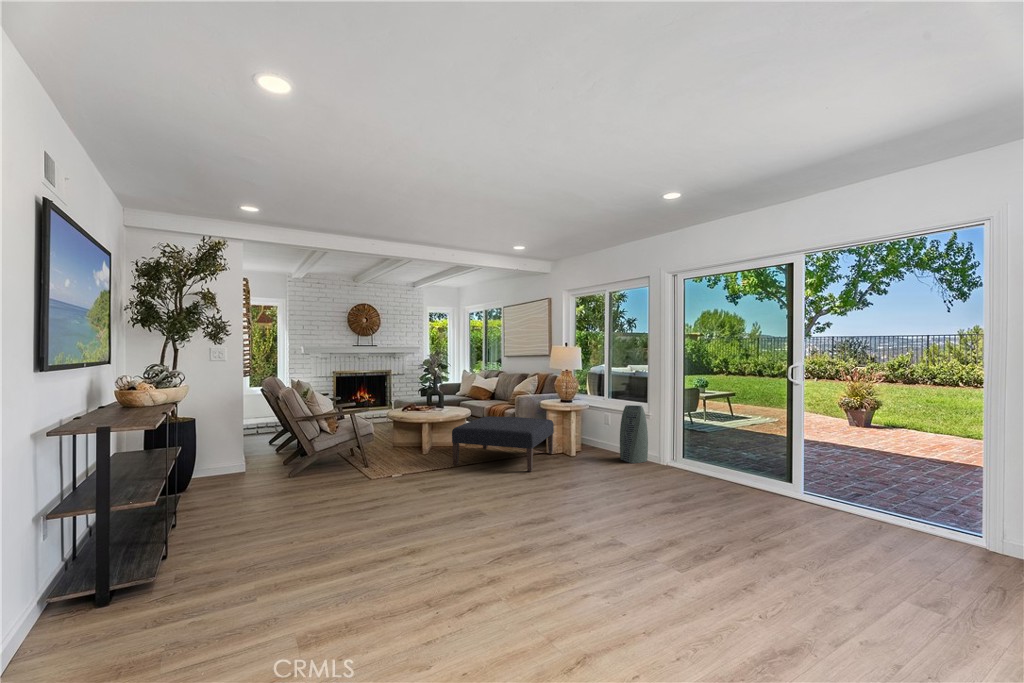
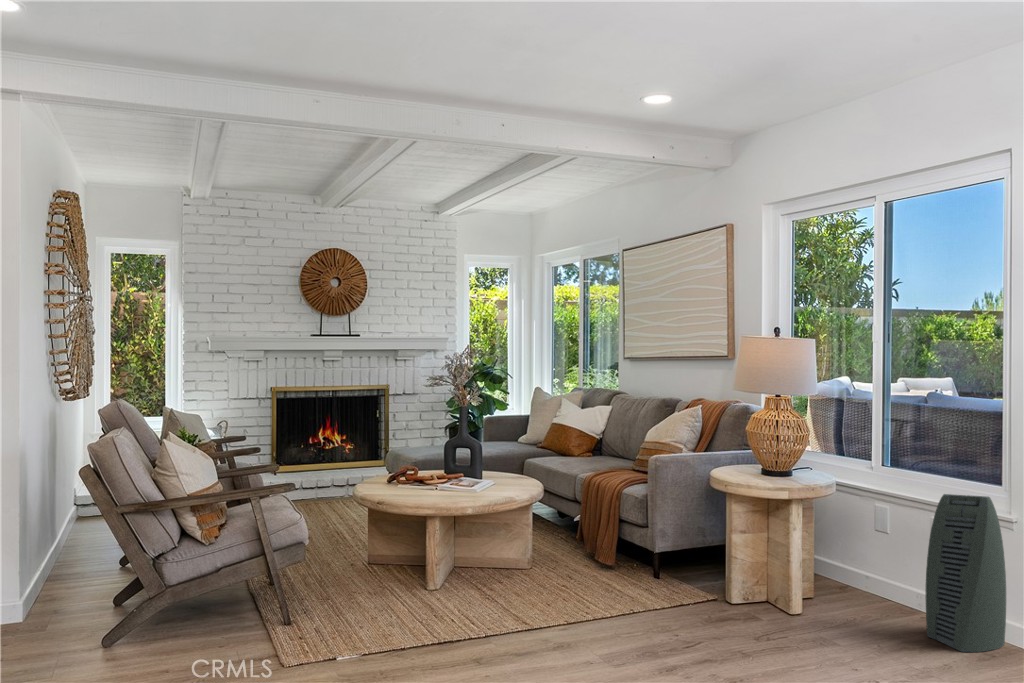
ottoman: present [452,416,554,472] -> none [487,505,744,667]

